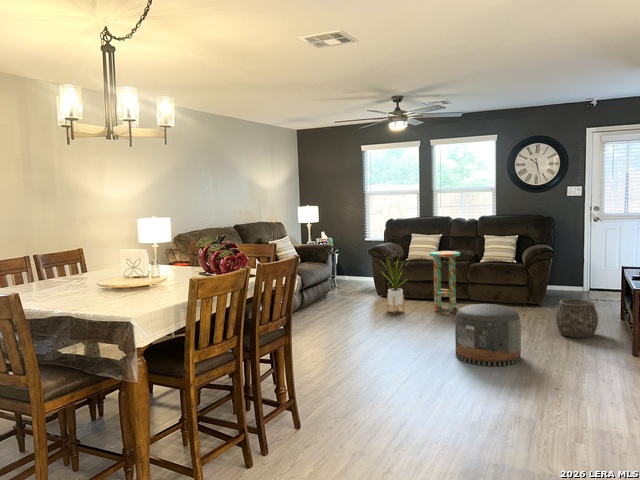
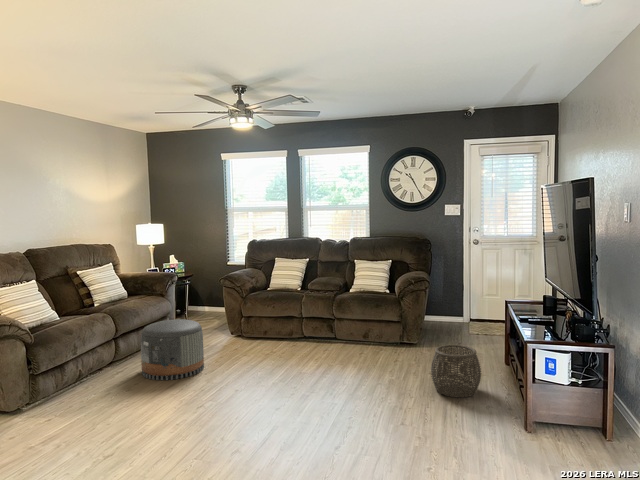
side table: present [430,251,460,312] -> none [286,281,323,357]
house plant: present [383,260,404,313] -> none [223,286,261,361]
pouf: present [455,304,521,366] -> present [140,319,204,380]

